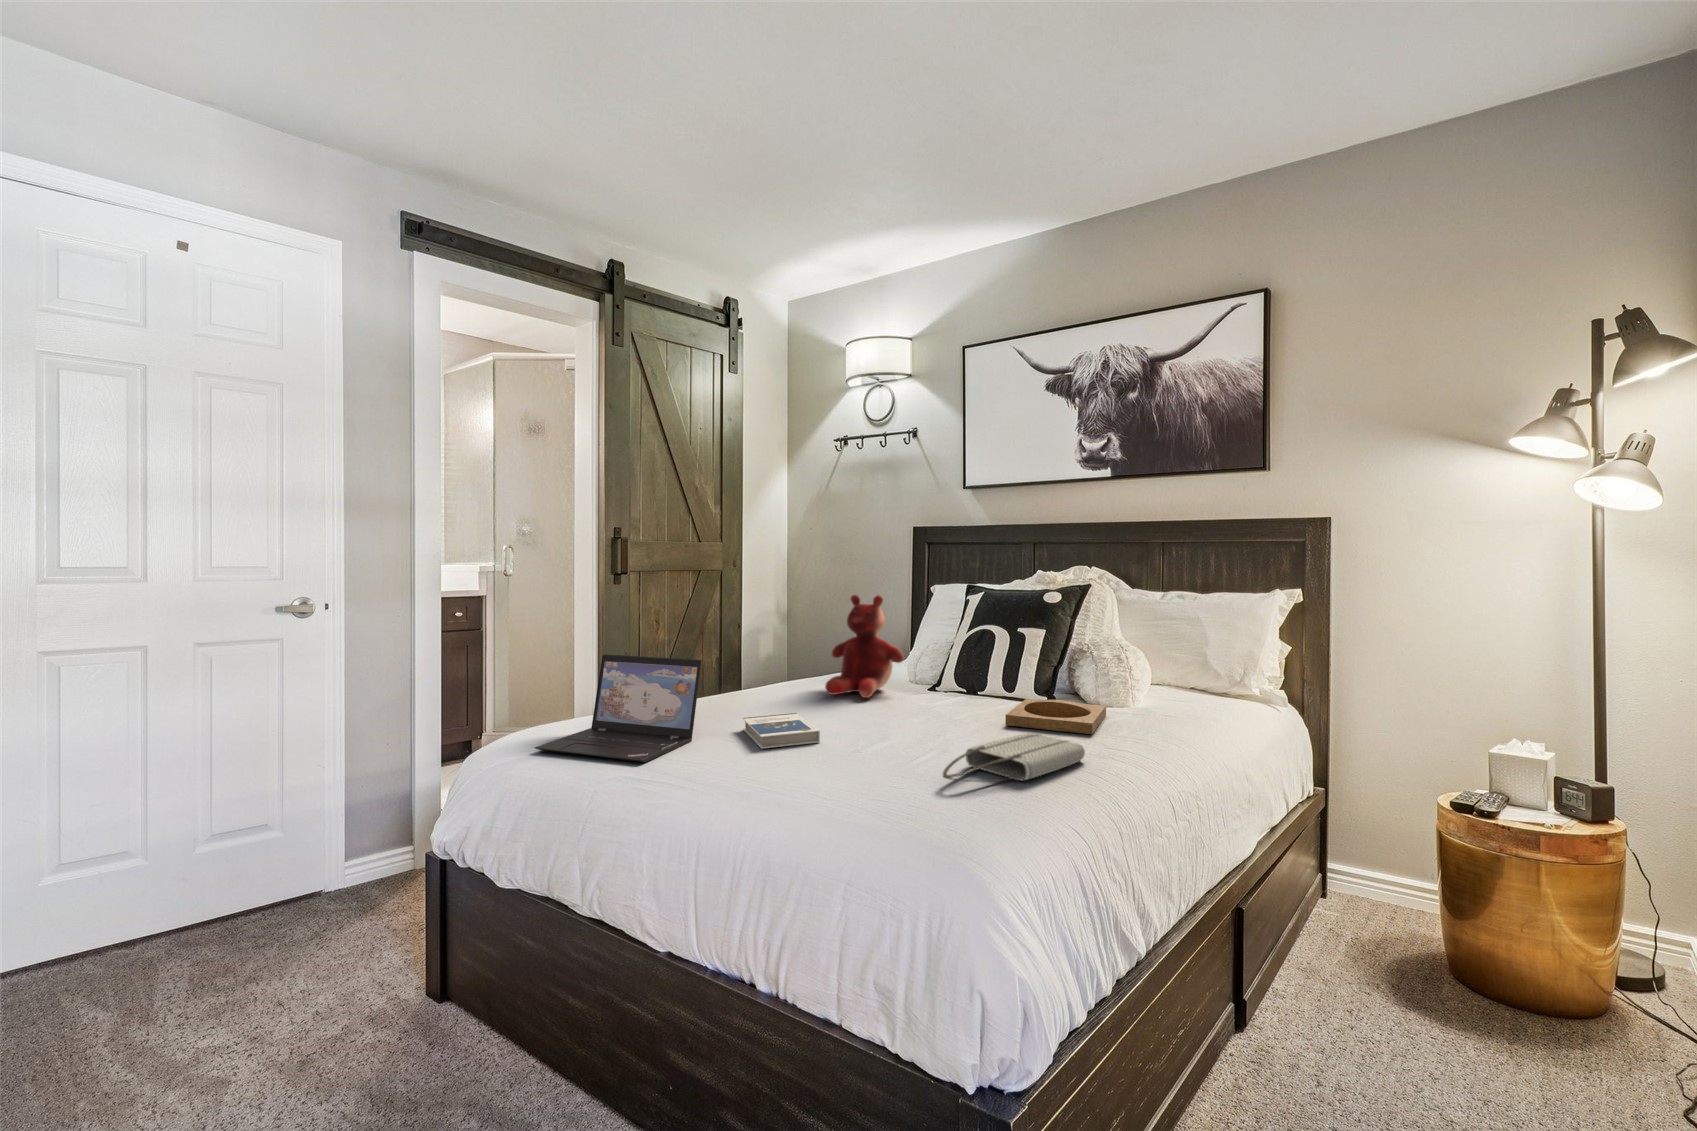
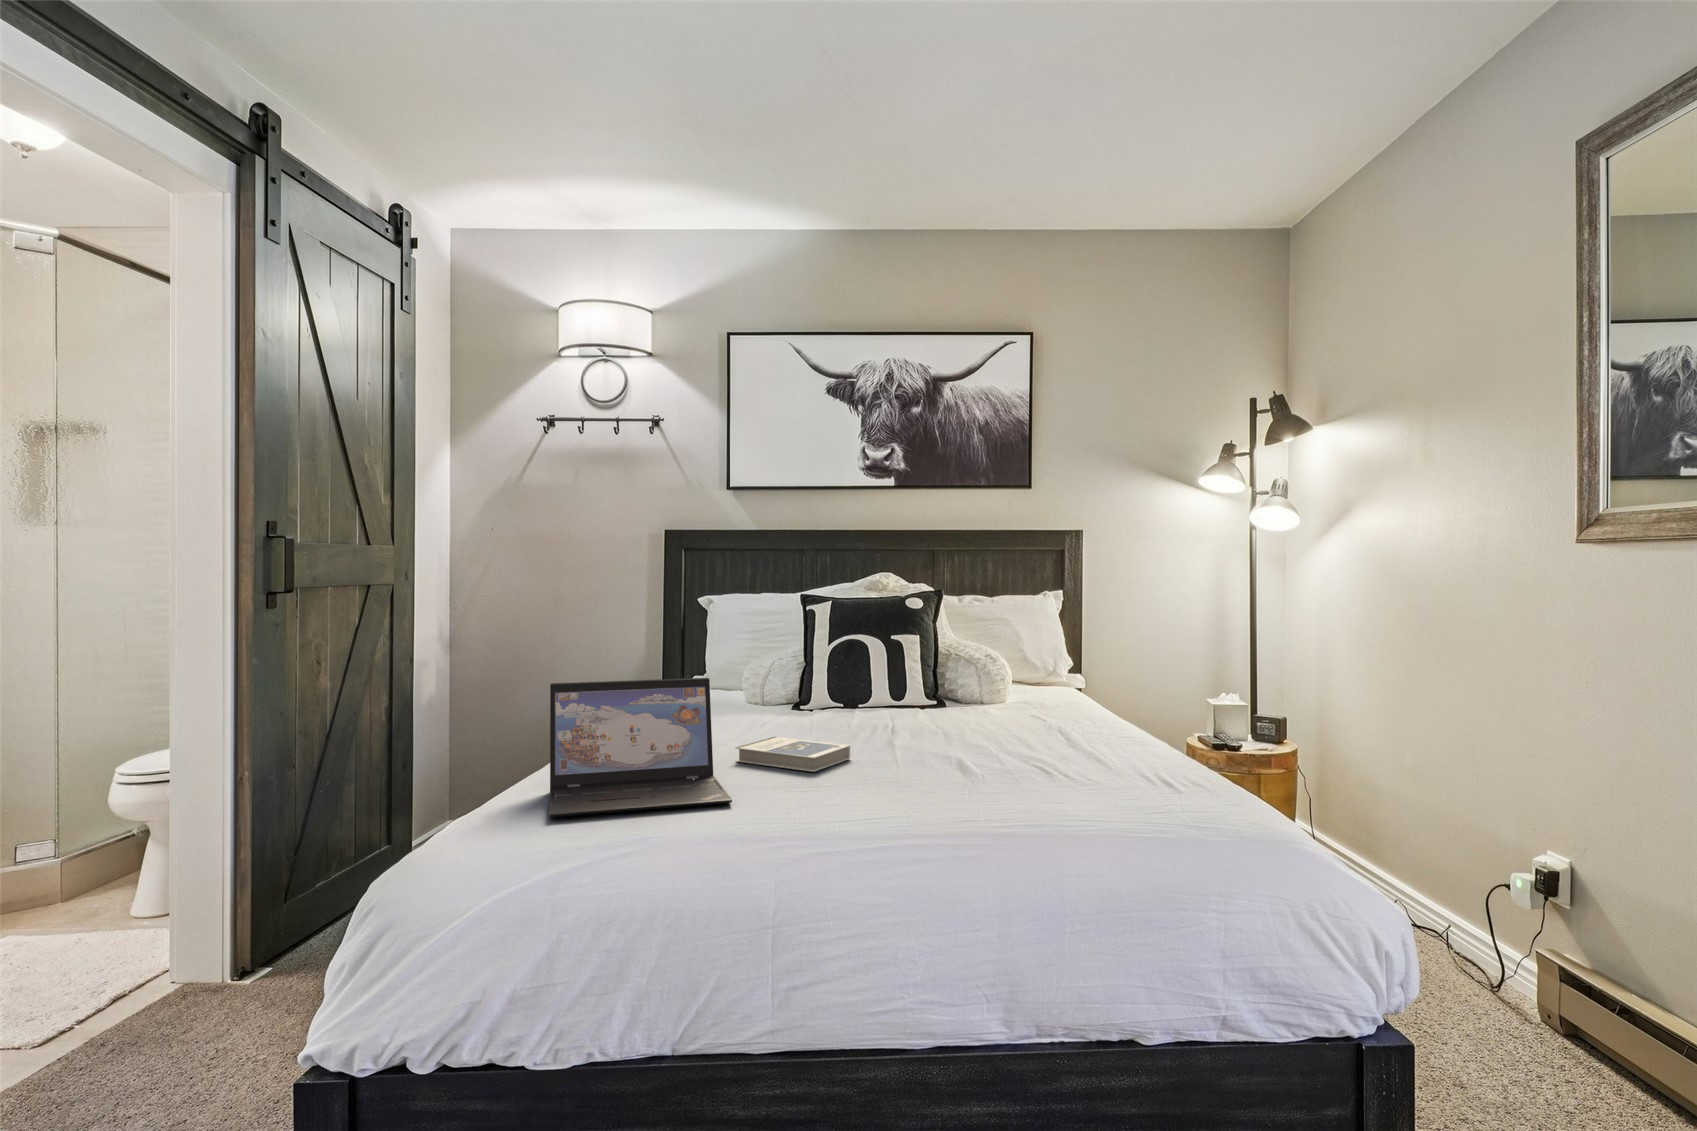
teddy bear: present [825,595,904,698] -> none [703,604,796,722]
tray: present [1006,699,1106,734] -> none [939,697,1042,724]
tote bag: present [943,733,1085,782] -> none [1022,721,1099,760]

